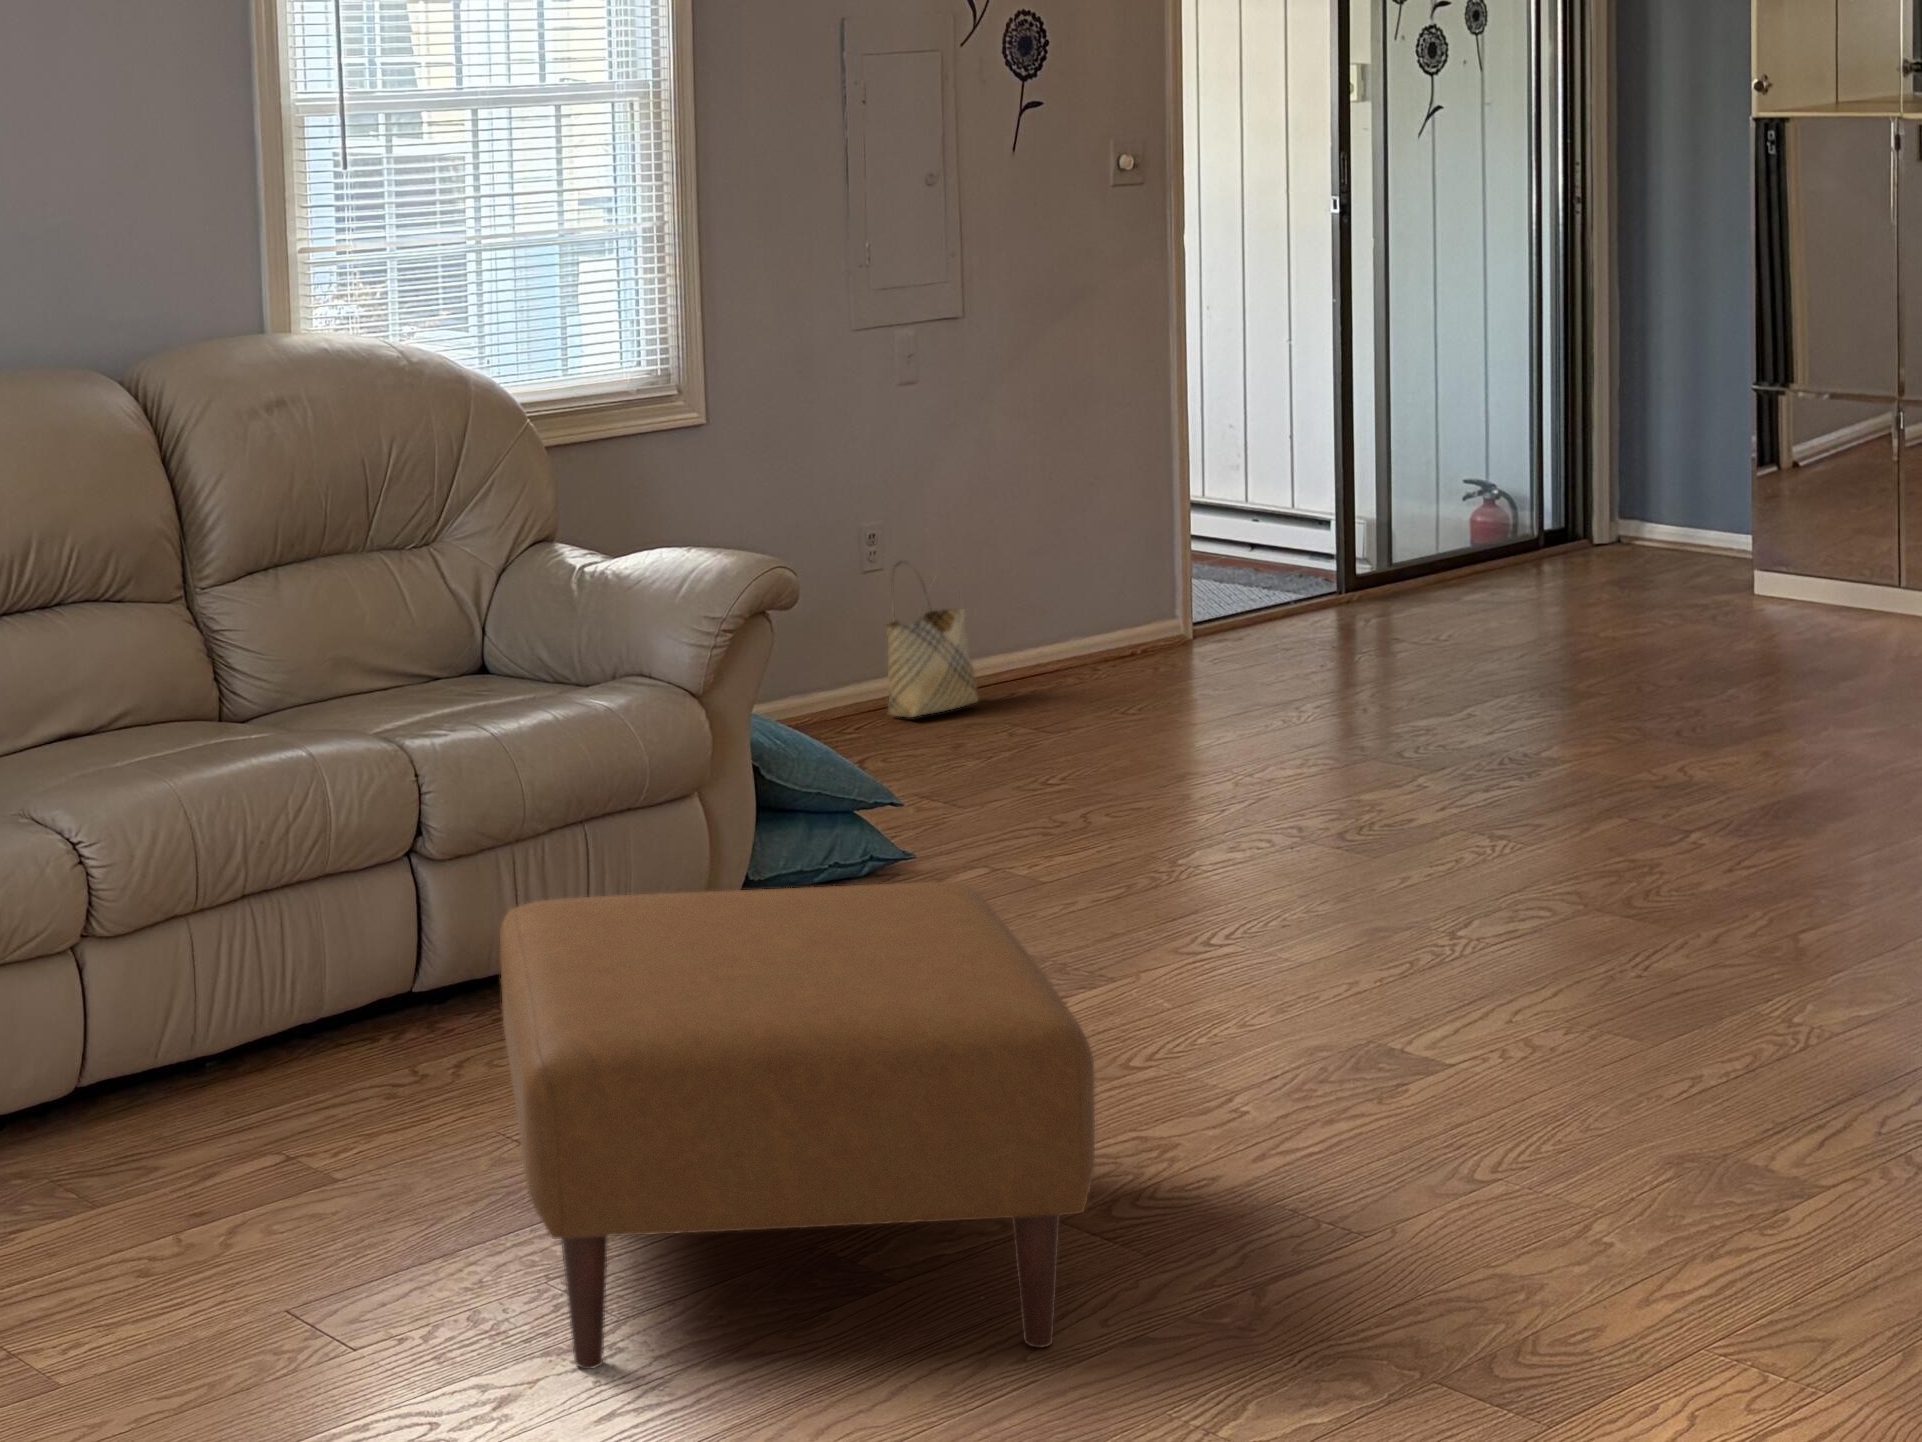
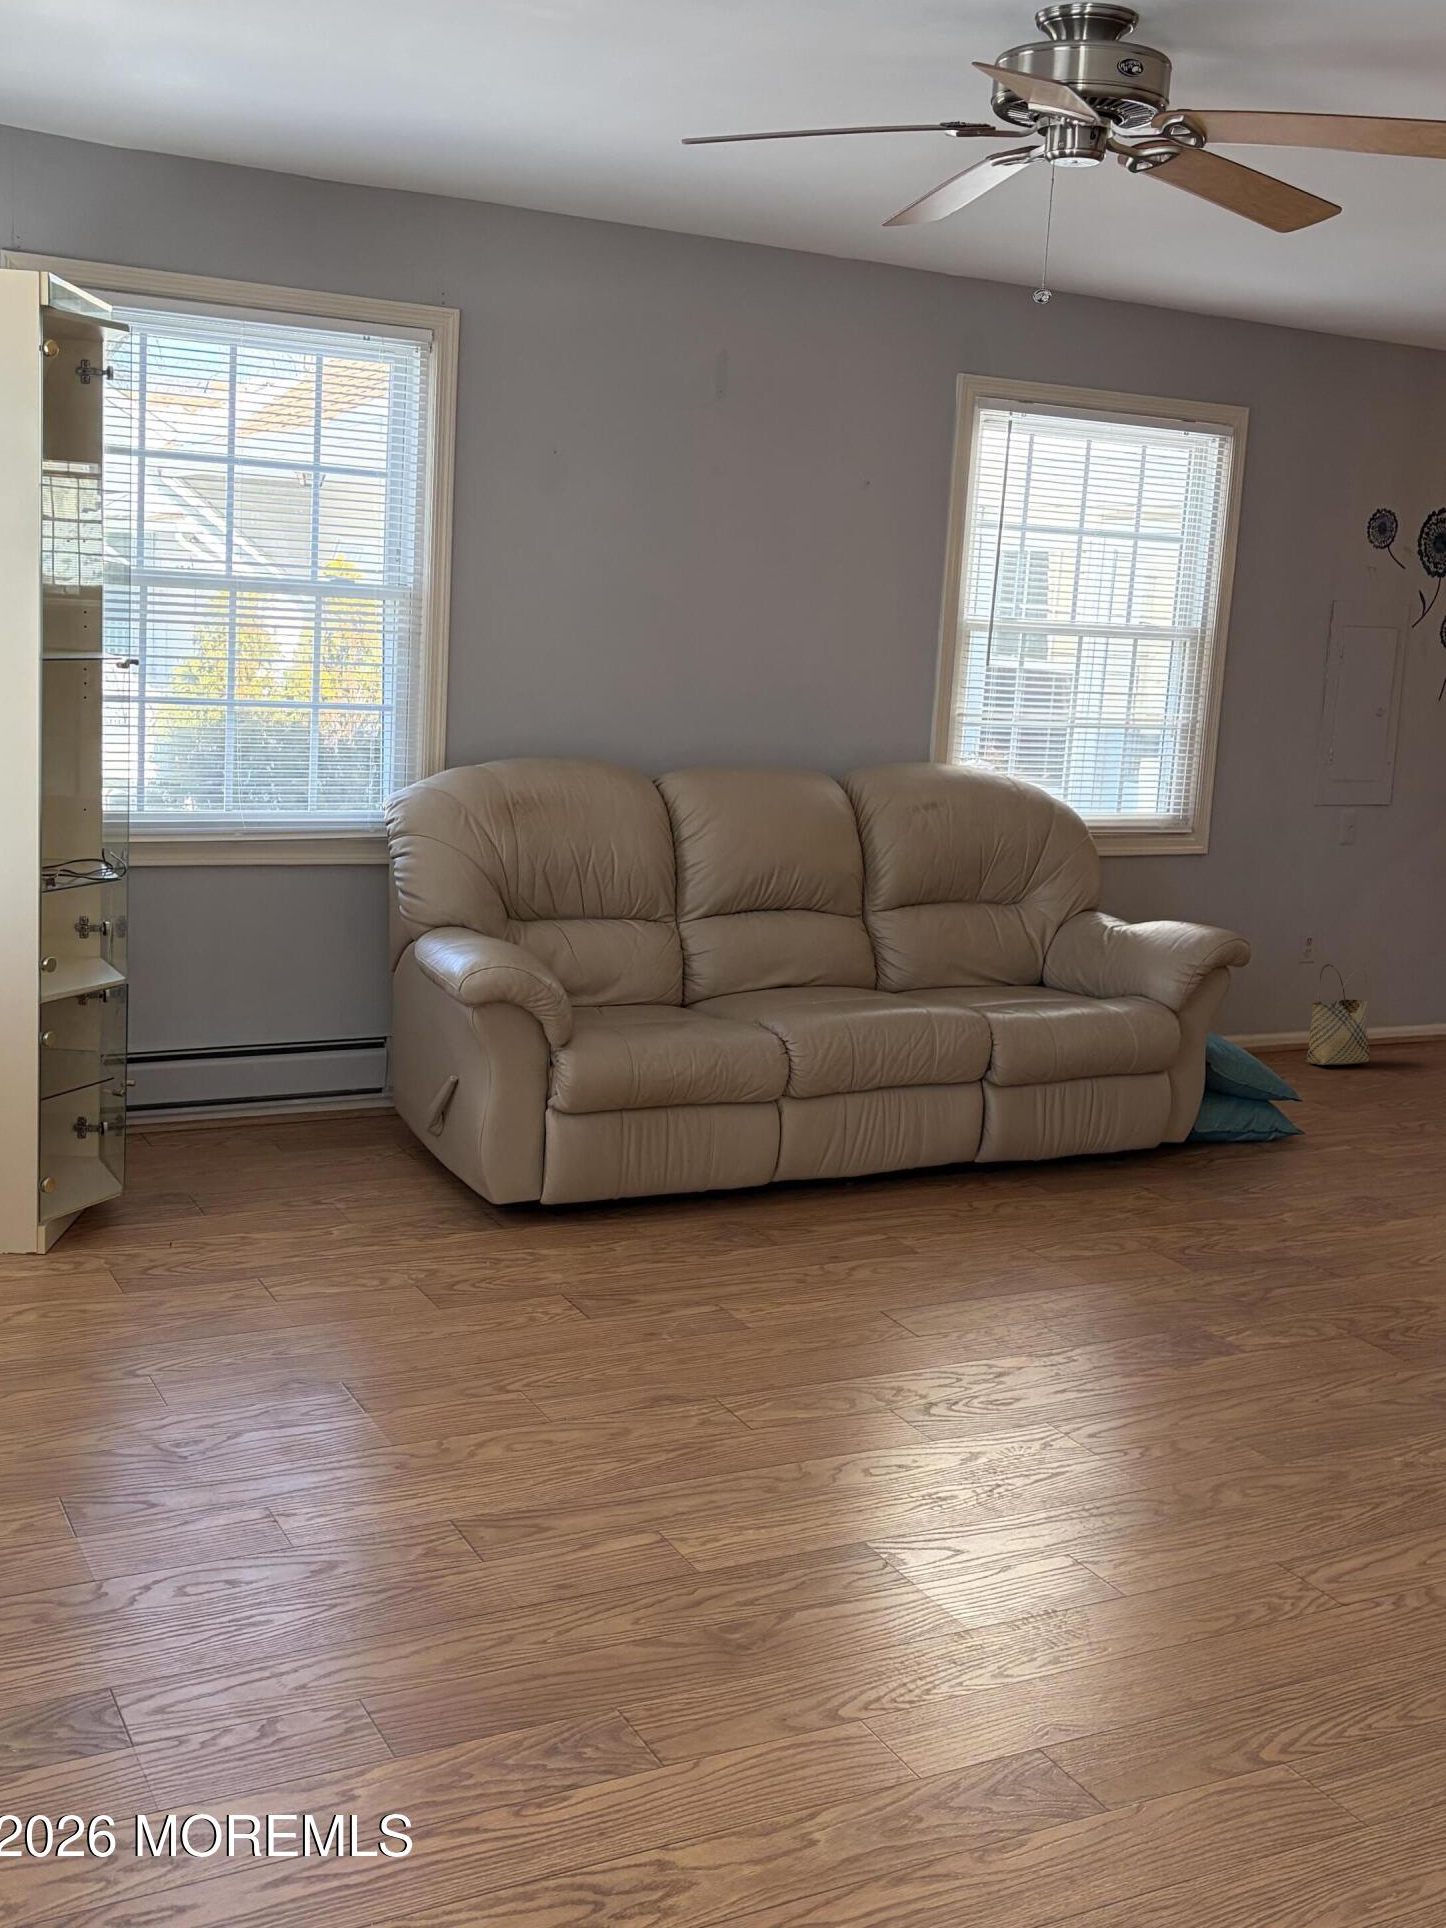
ottoman: present [500,882,1095,1369] -> none [1027,1105,1380,1390]

